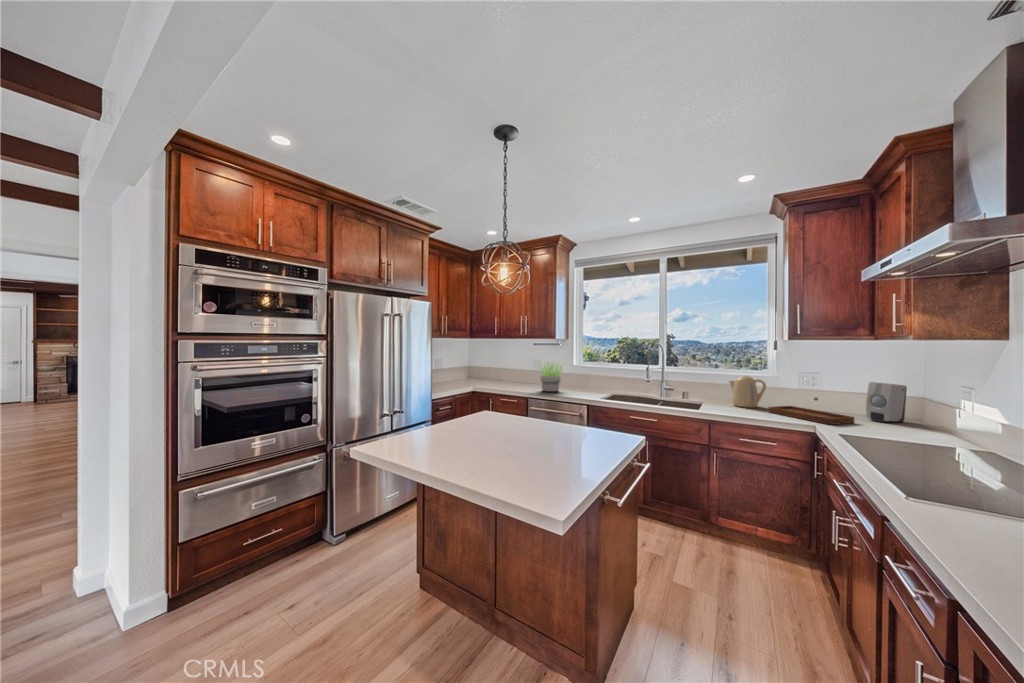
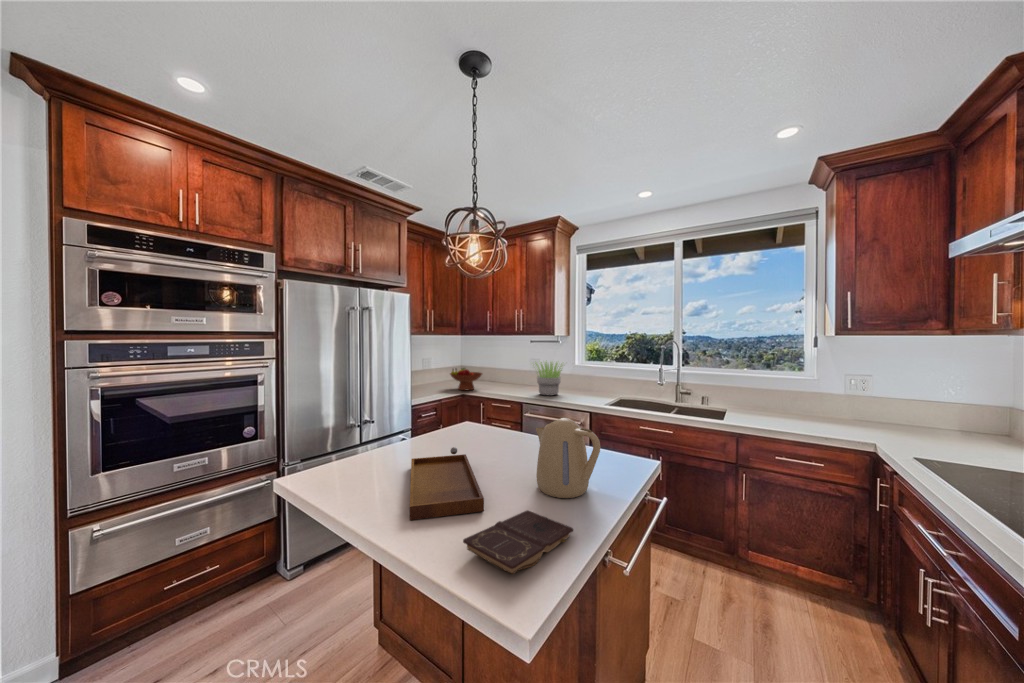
fruit bowl: none [462,368,491,388] -> present [450,368,482,390]
kettle: present [729,376,766,408] -> present [535,418,600,498]
soap dispenser: present [866,382,907,422] -> none [938,388,993,439]
tray: present [768,397,854,425] -> present [410,447,484,520]
book: none [513,462,585,491] -> present [463,510,573,574]

